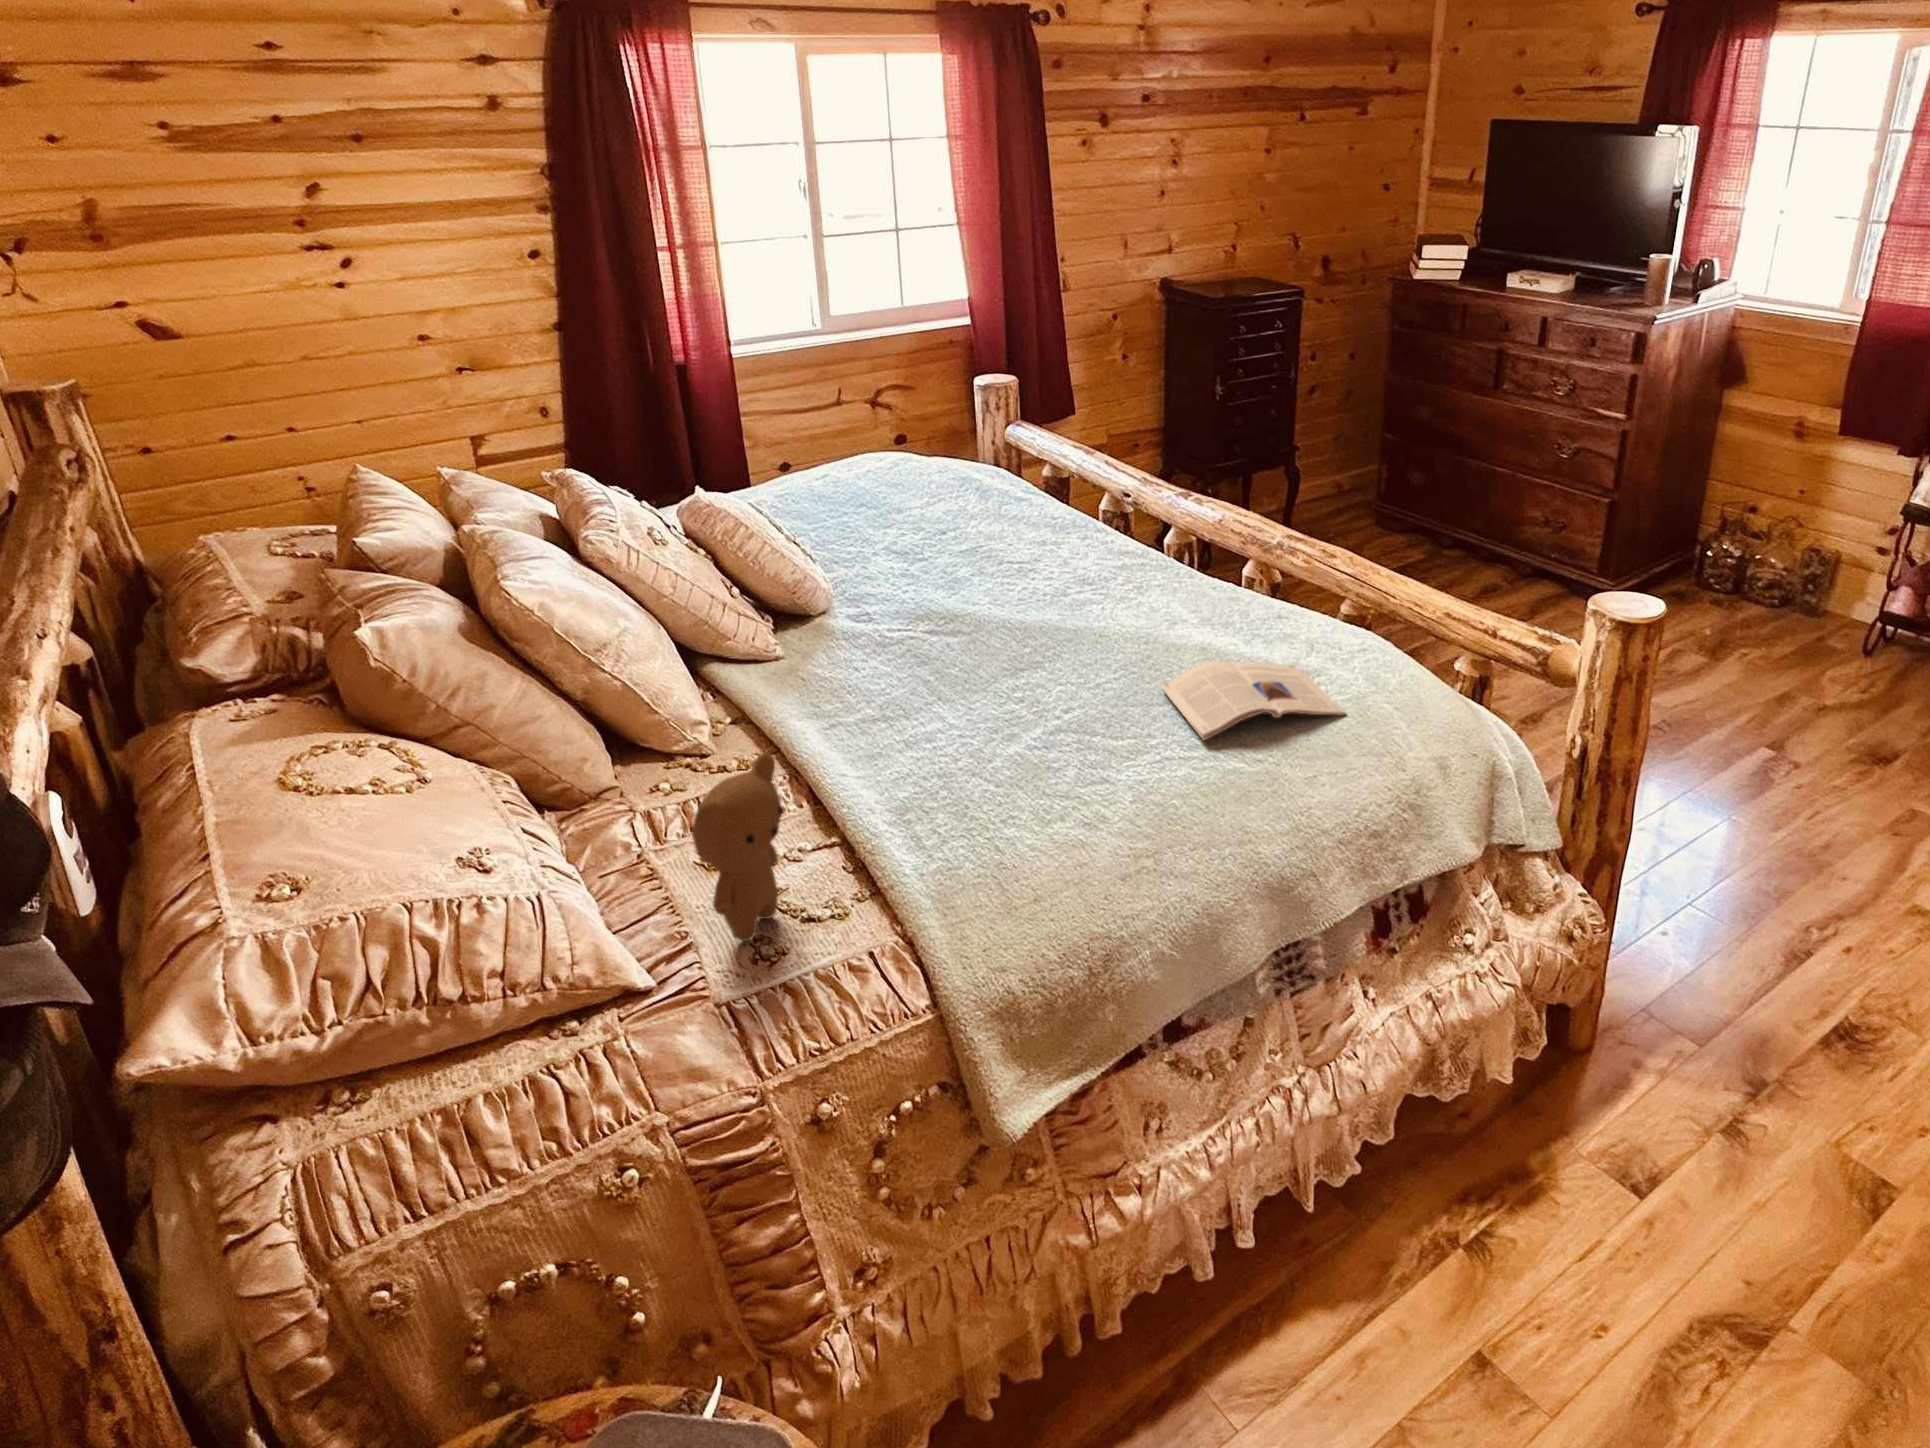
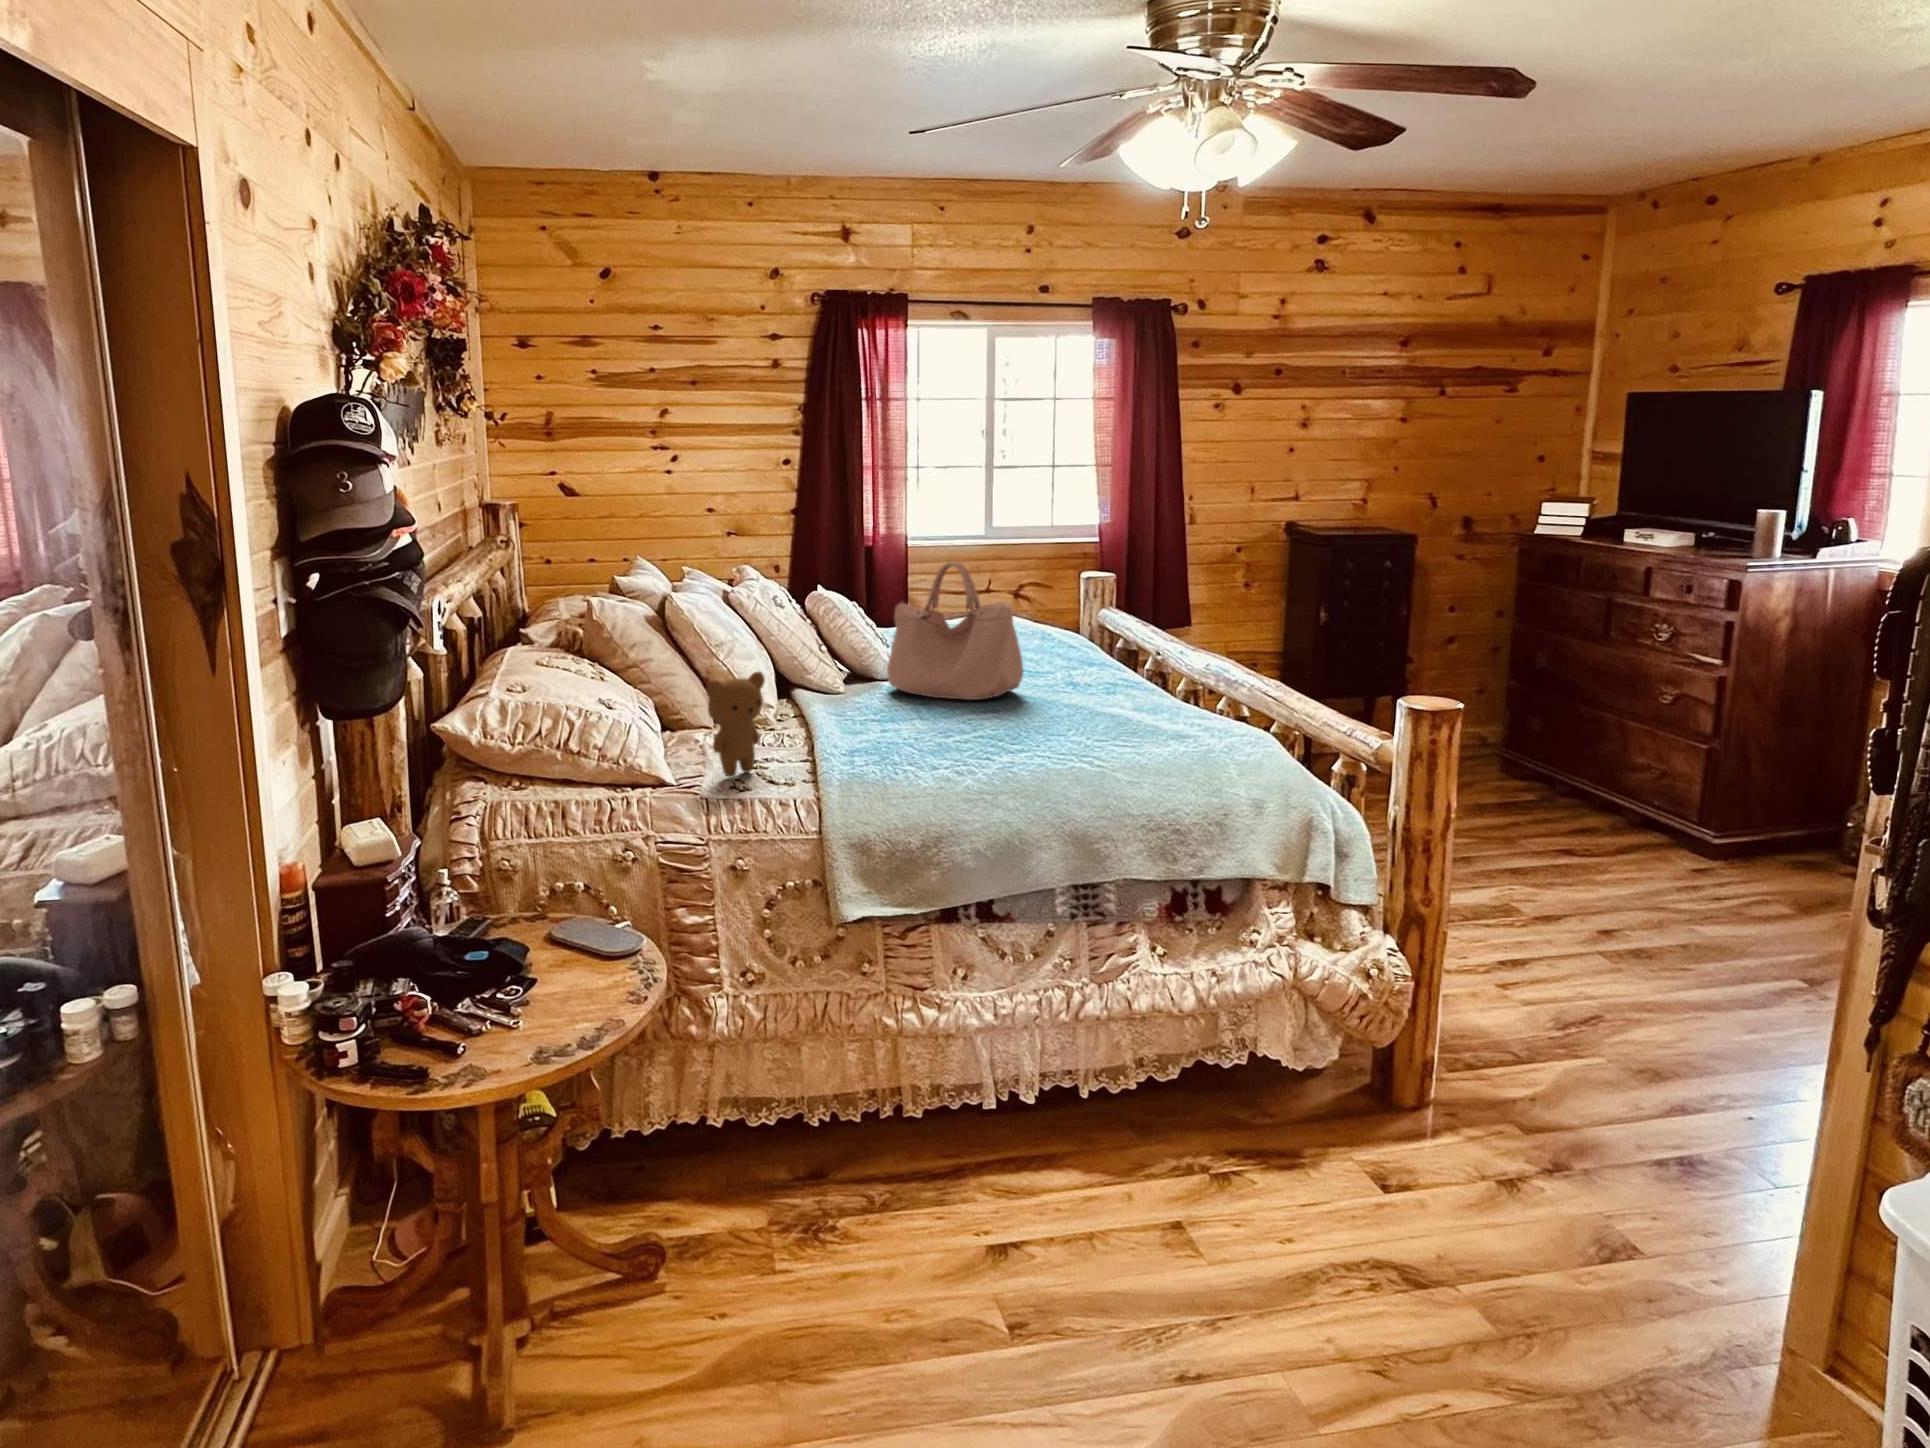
handbag: none [855,456,1067,660] -> present [887,562,1023,700]
magazine: present [1161,661,1345,740] -> none [1058,709,1173,748]

